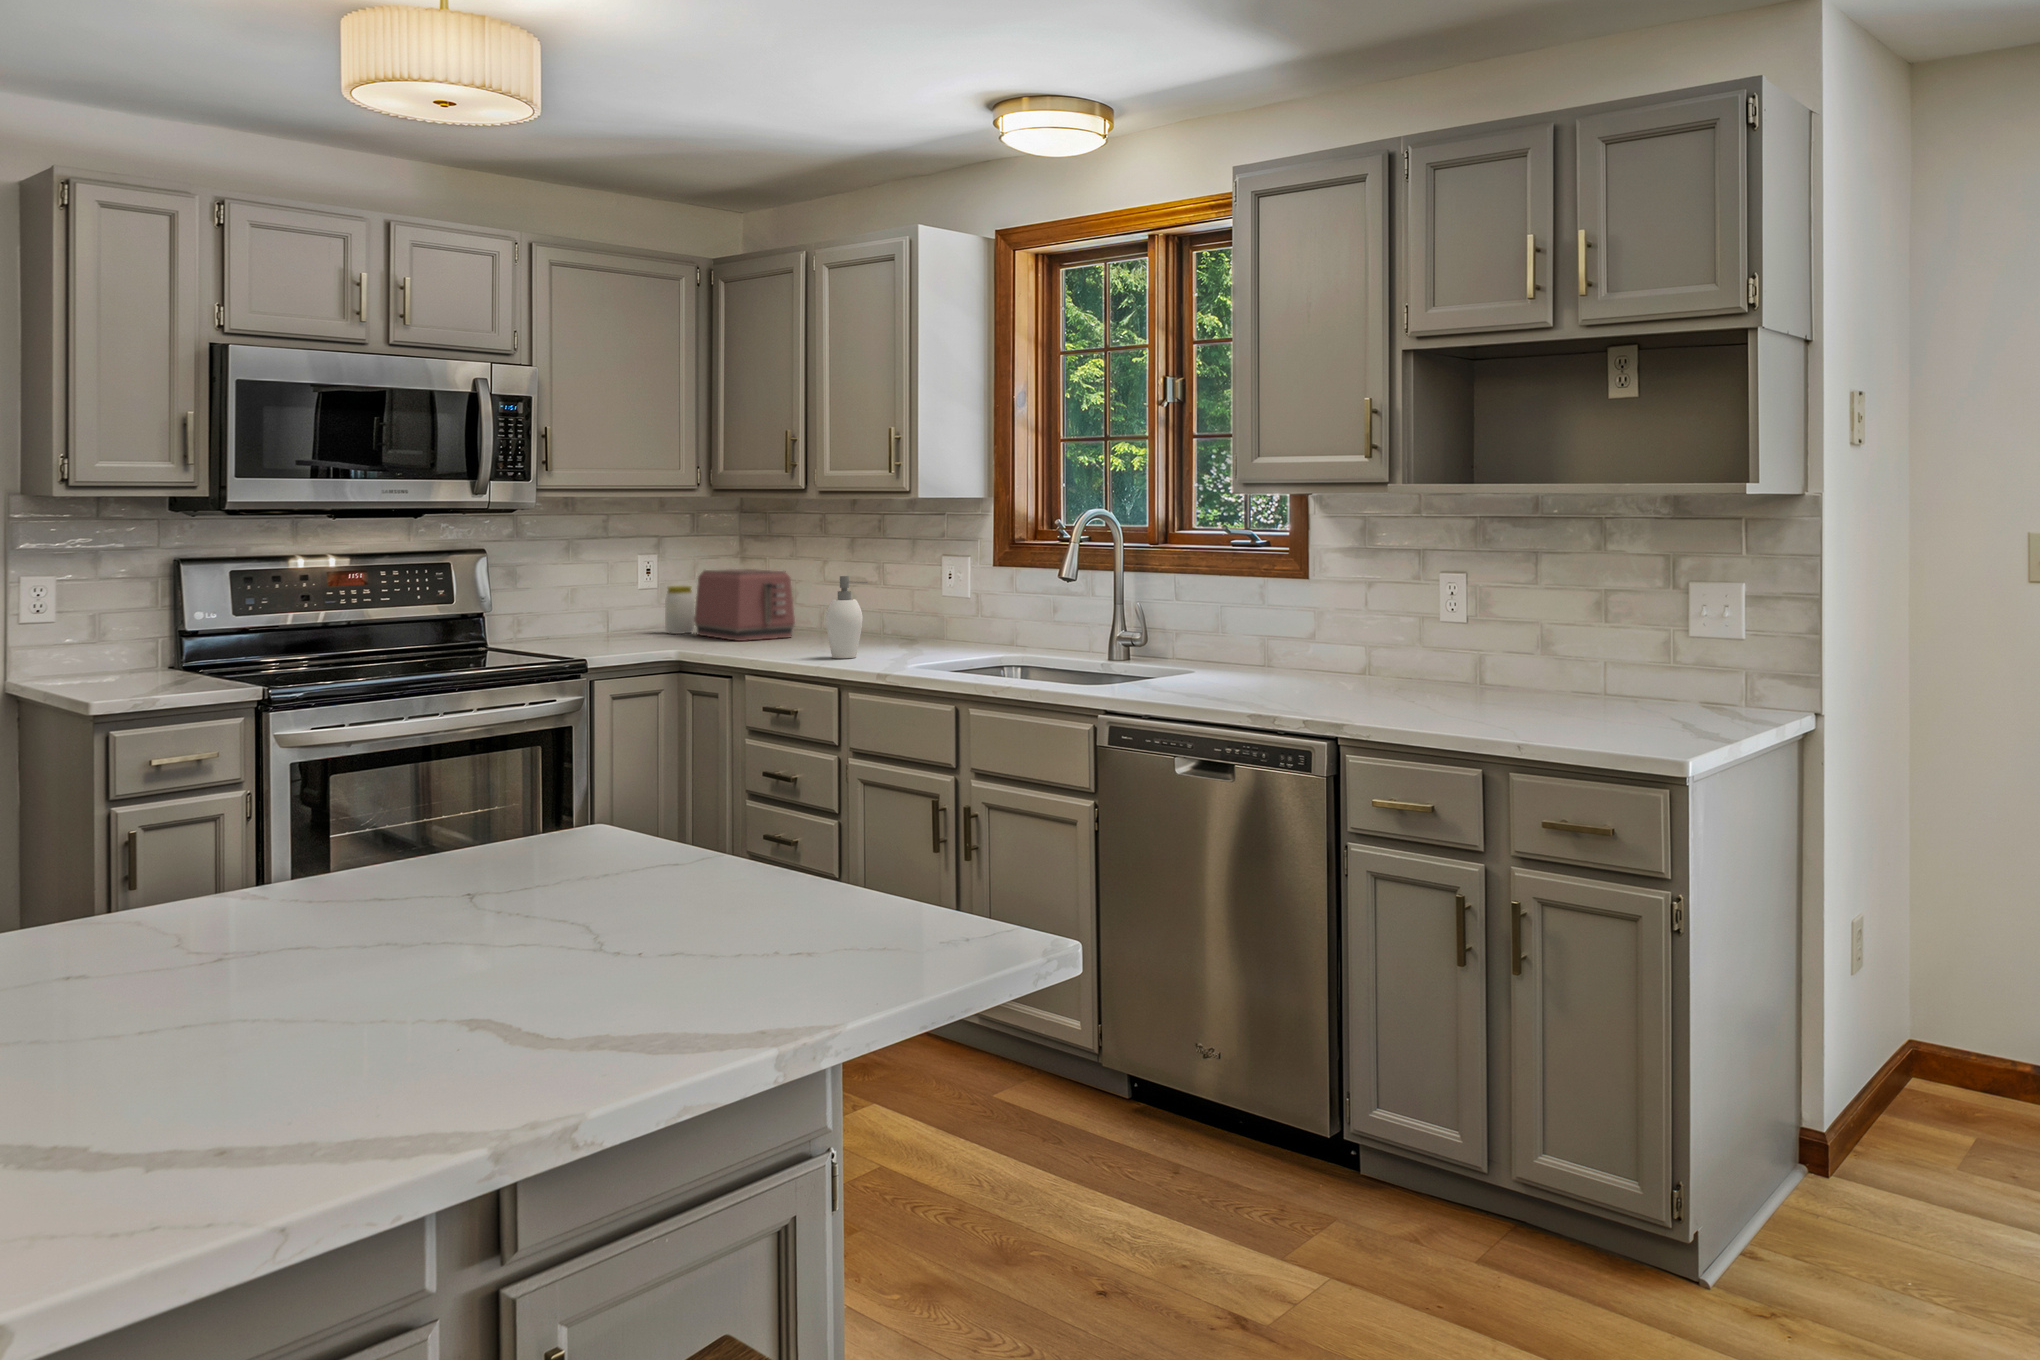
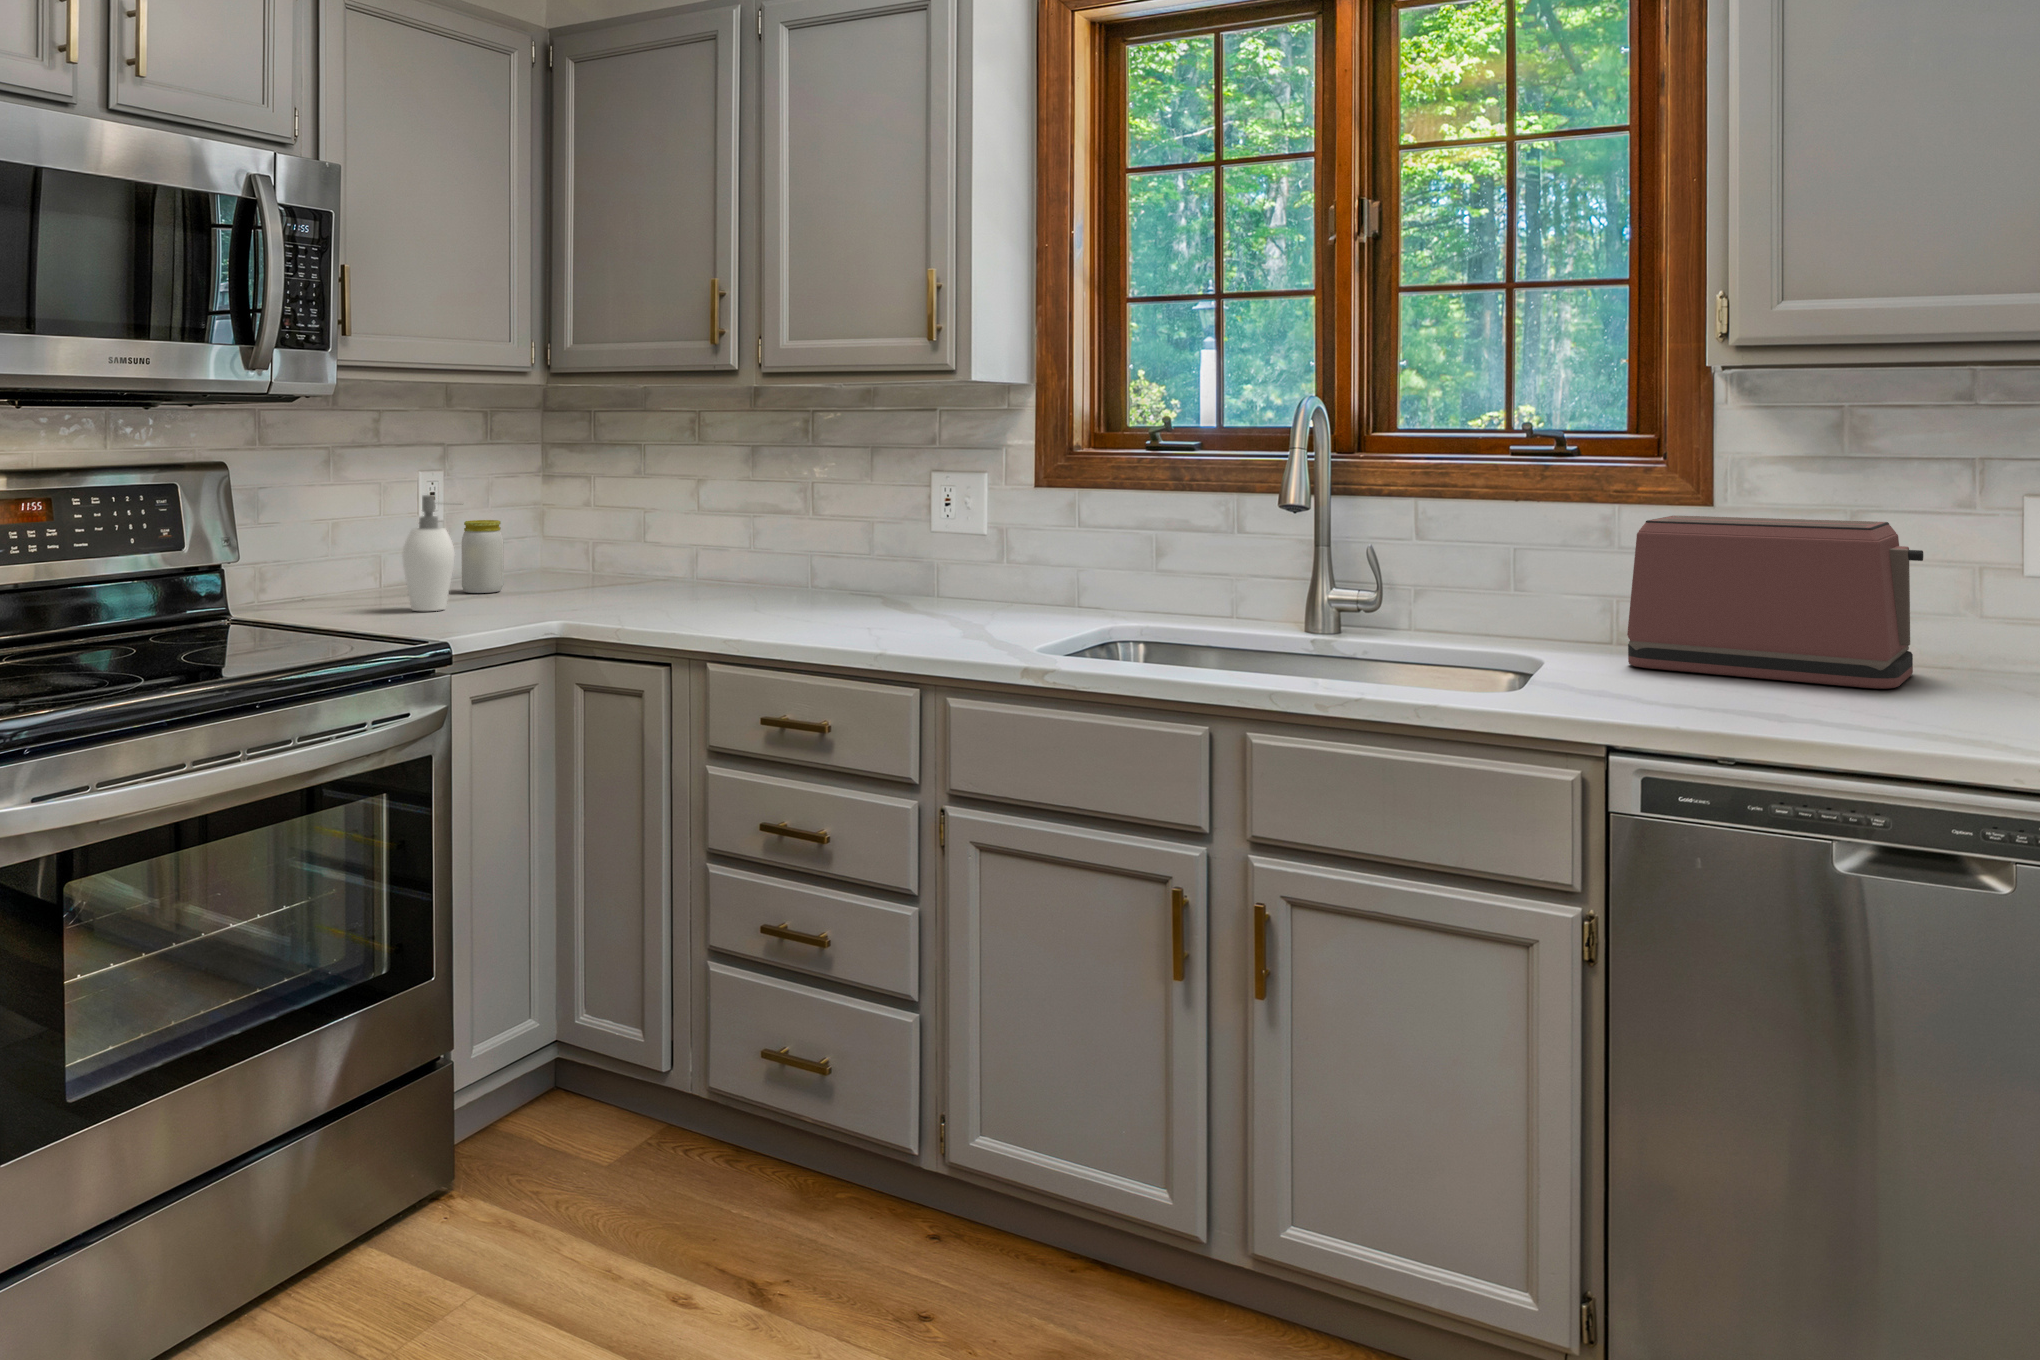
toaster: present [694,569,795,641] -> present [1627,516,1923,689]
soap dispenser: present [826,576,867,658] -> present [402,495,455,611]

